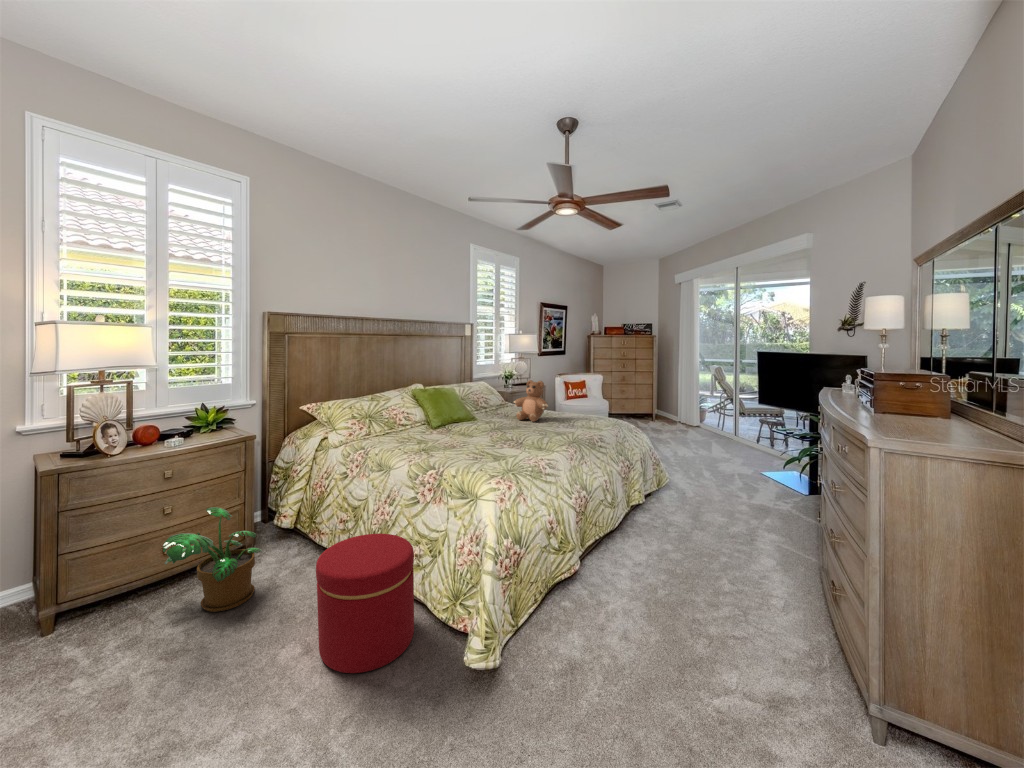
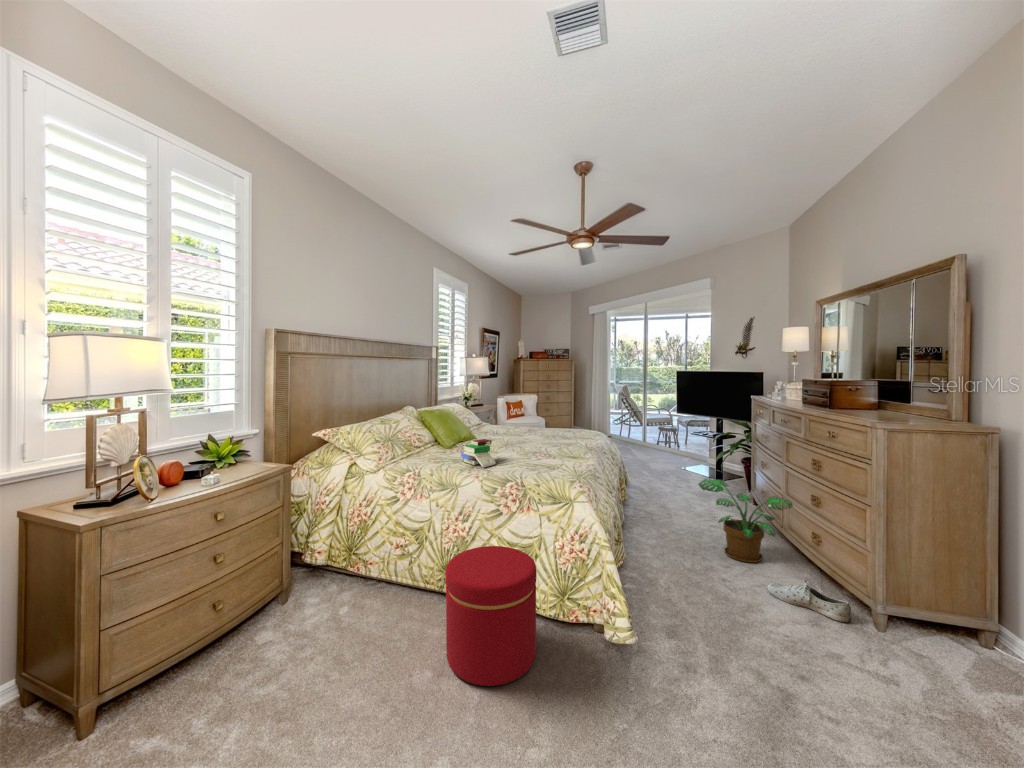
teddy bear: present [514,380,548,422] -> none [506,397,542,436]
book: none [419,424,451,454] -> present [461,439,496,468]
potted plant: present [163,507,262,612] -> present [698,478,793,563]
shoe: none [736,637,831,715] -> present [768,580,852,623]

